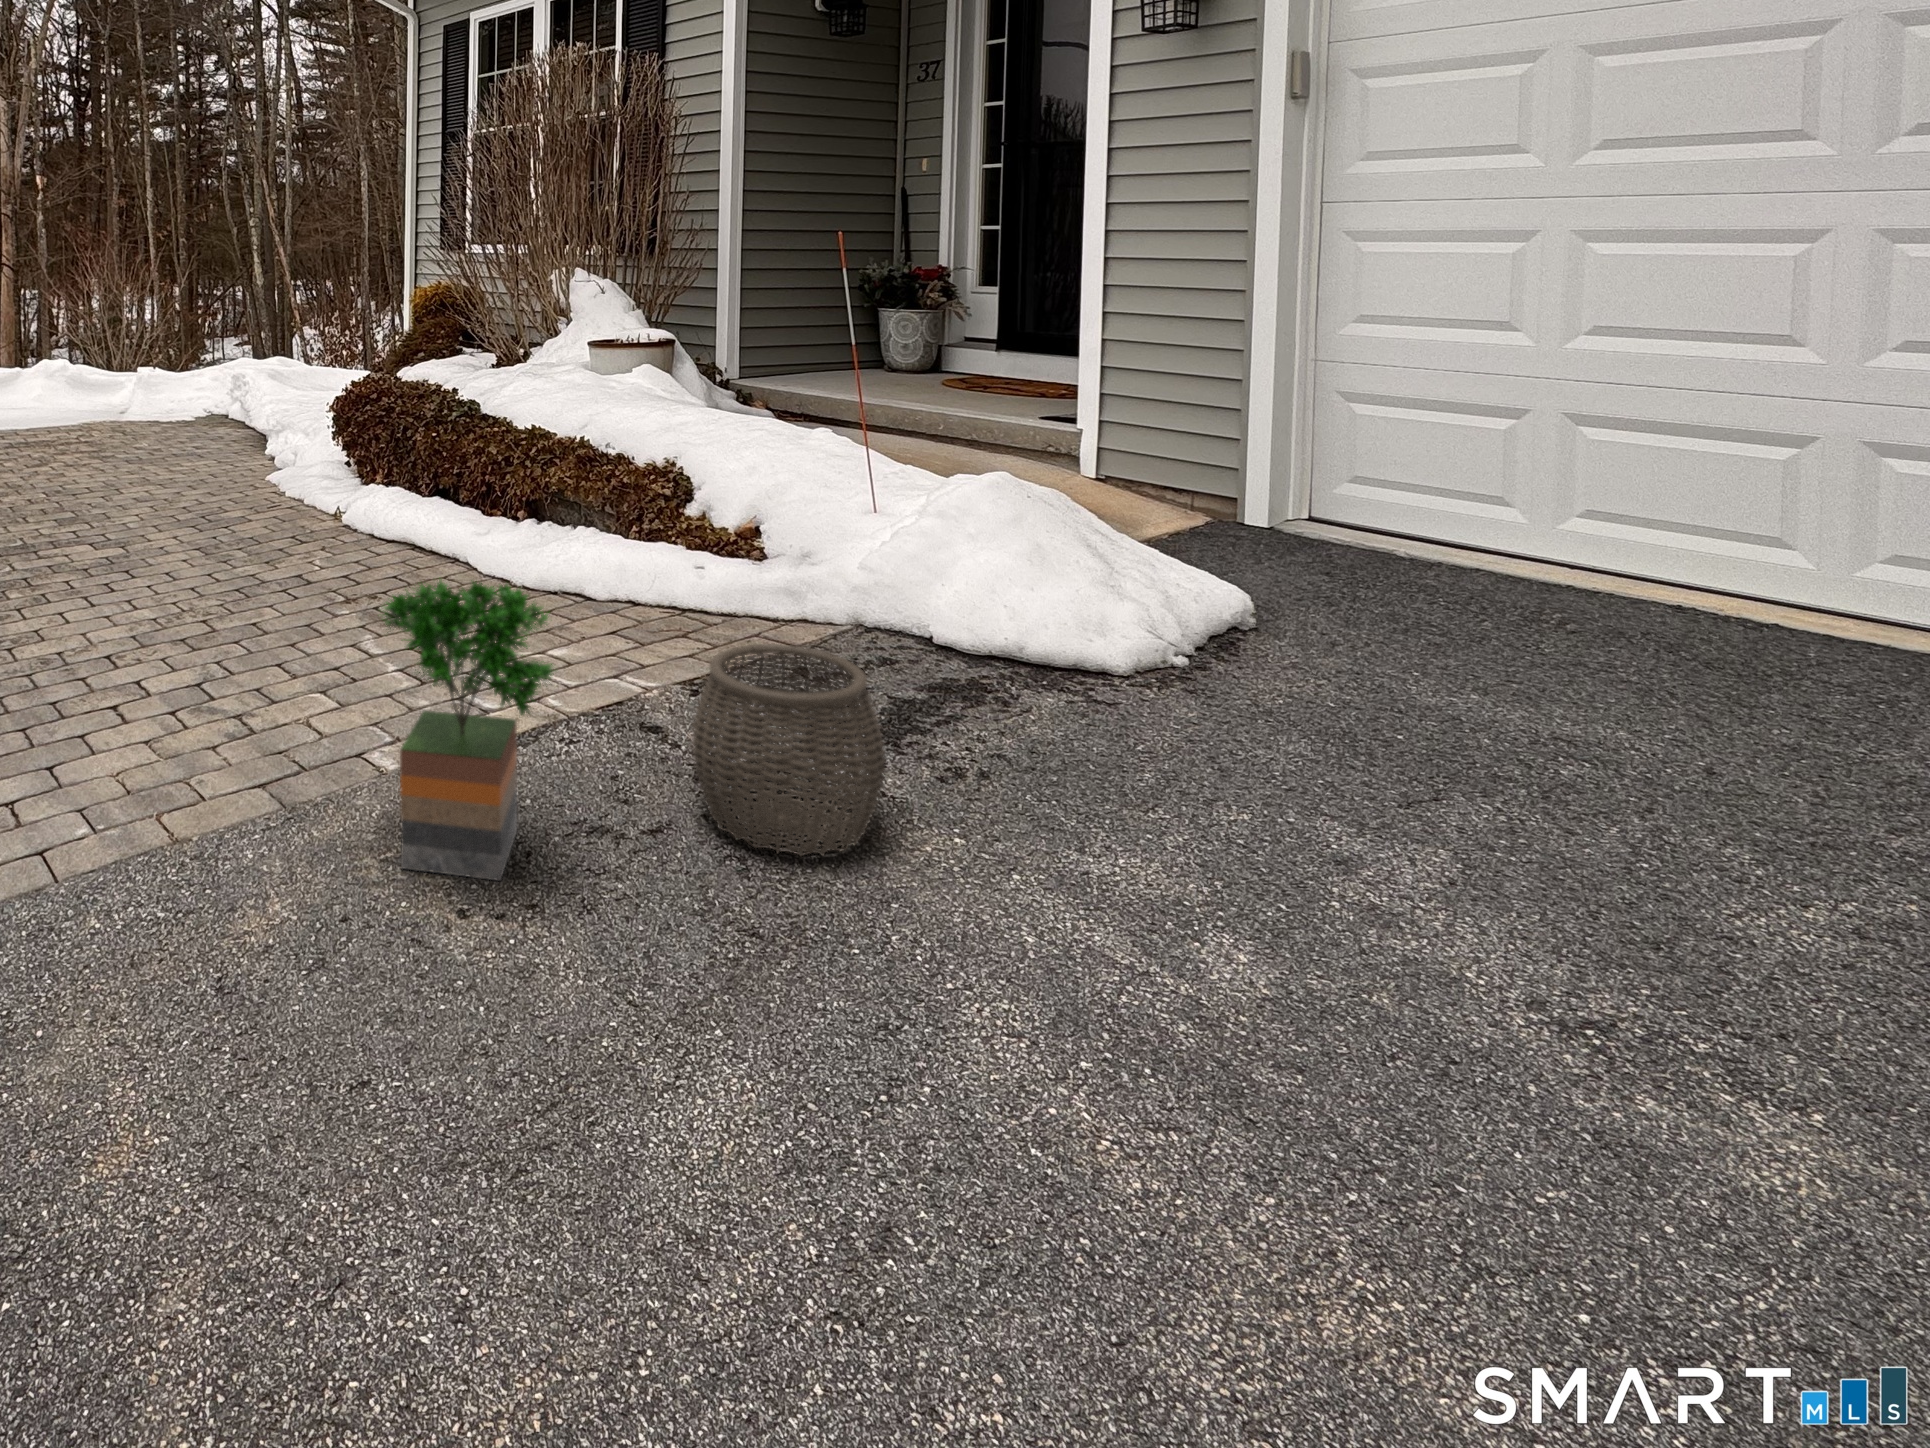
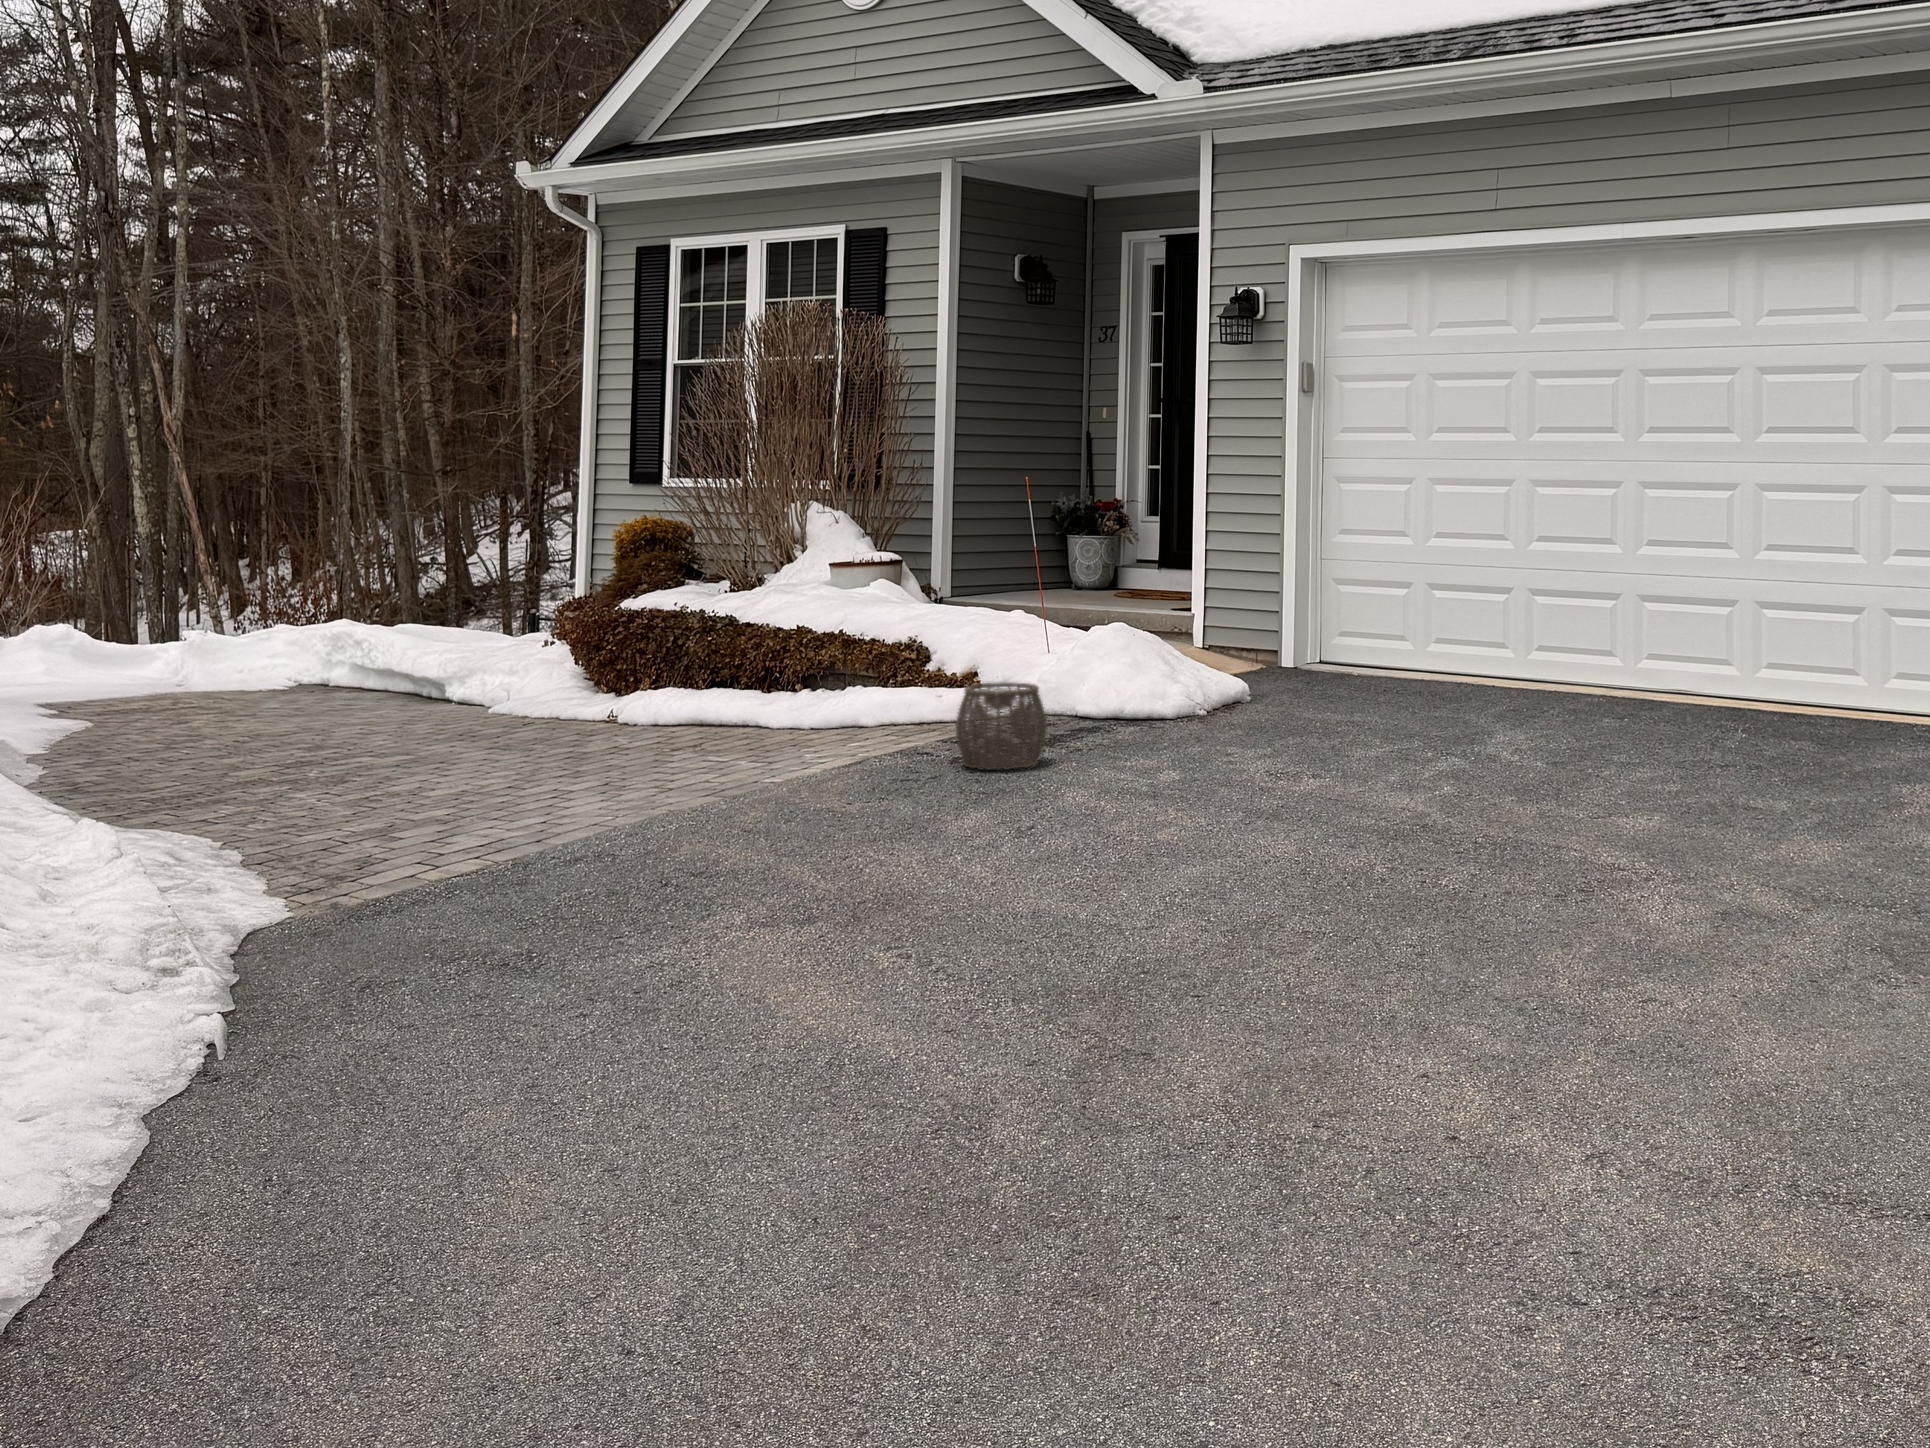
potted tree: present [384,580,553,881] -> none [800,646,896,789]

